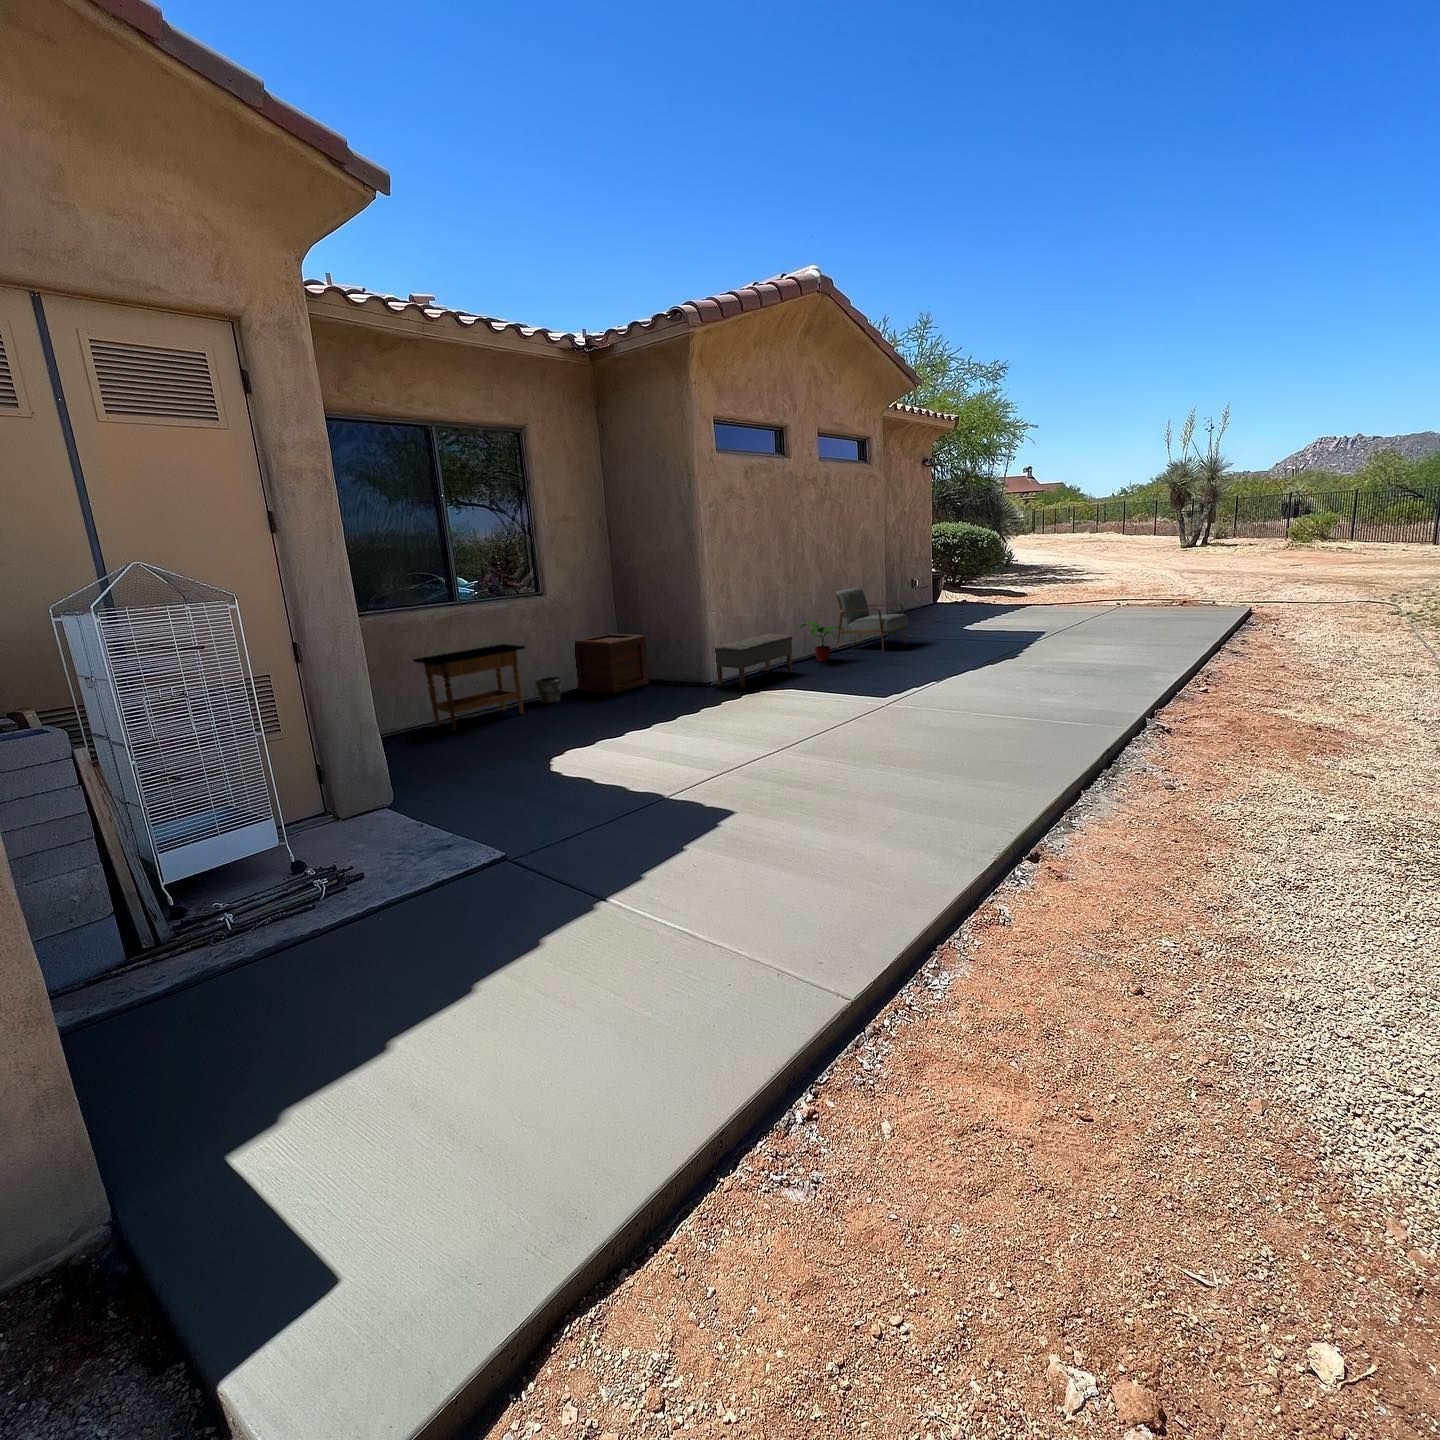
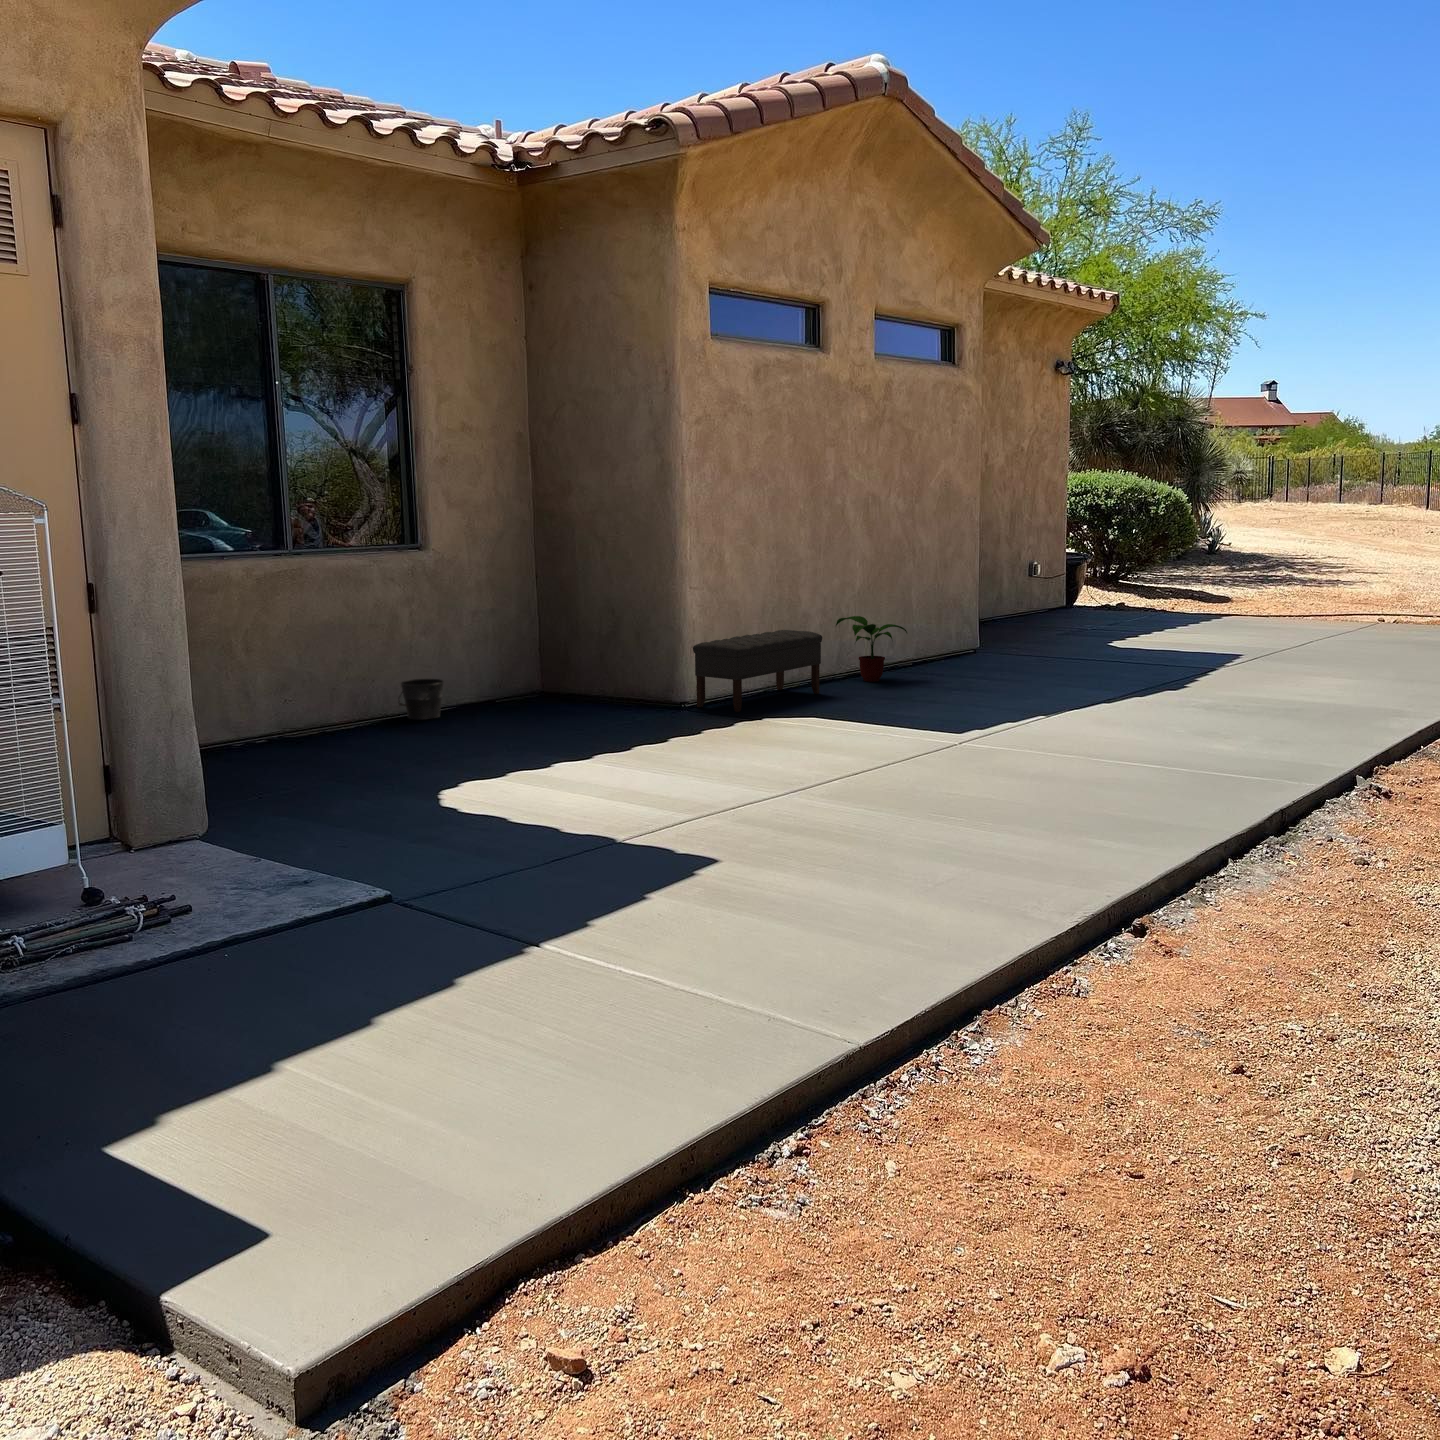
chair: present [836,588,909,652] -> none [896,566,1016,671]
wooden crate: present [575,634,649,694] -> none [465,616,585,712]
side table: present [413,644,525,731] -> none [215,620,393,751]

